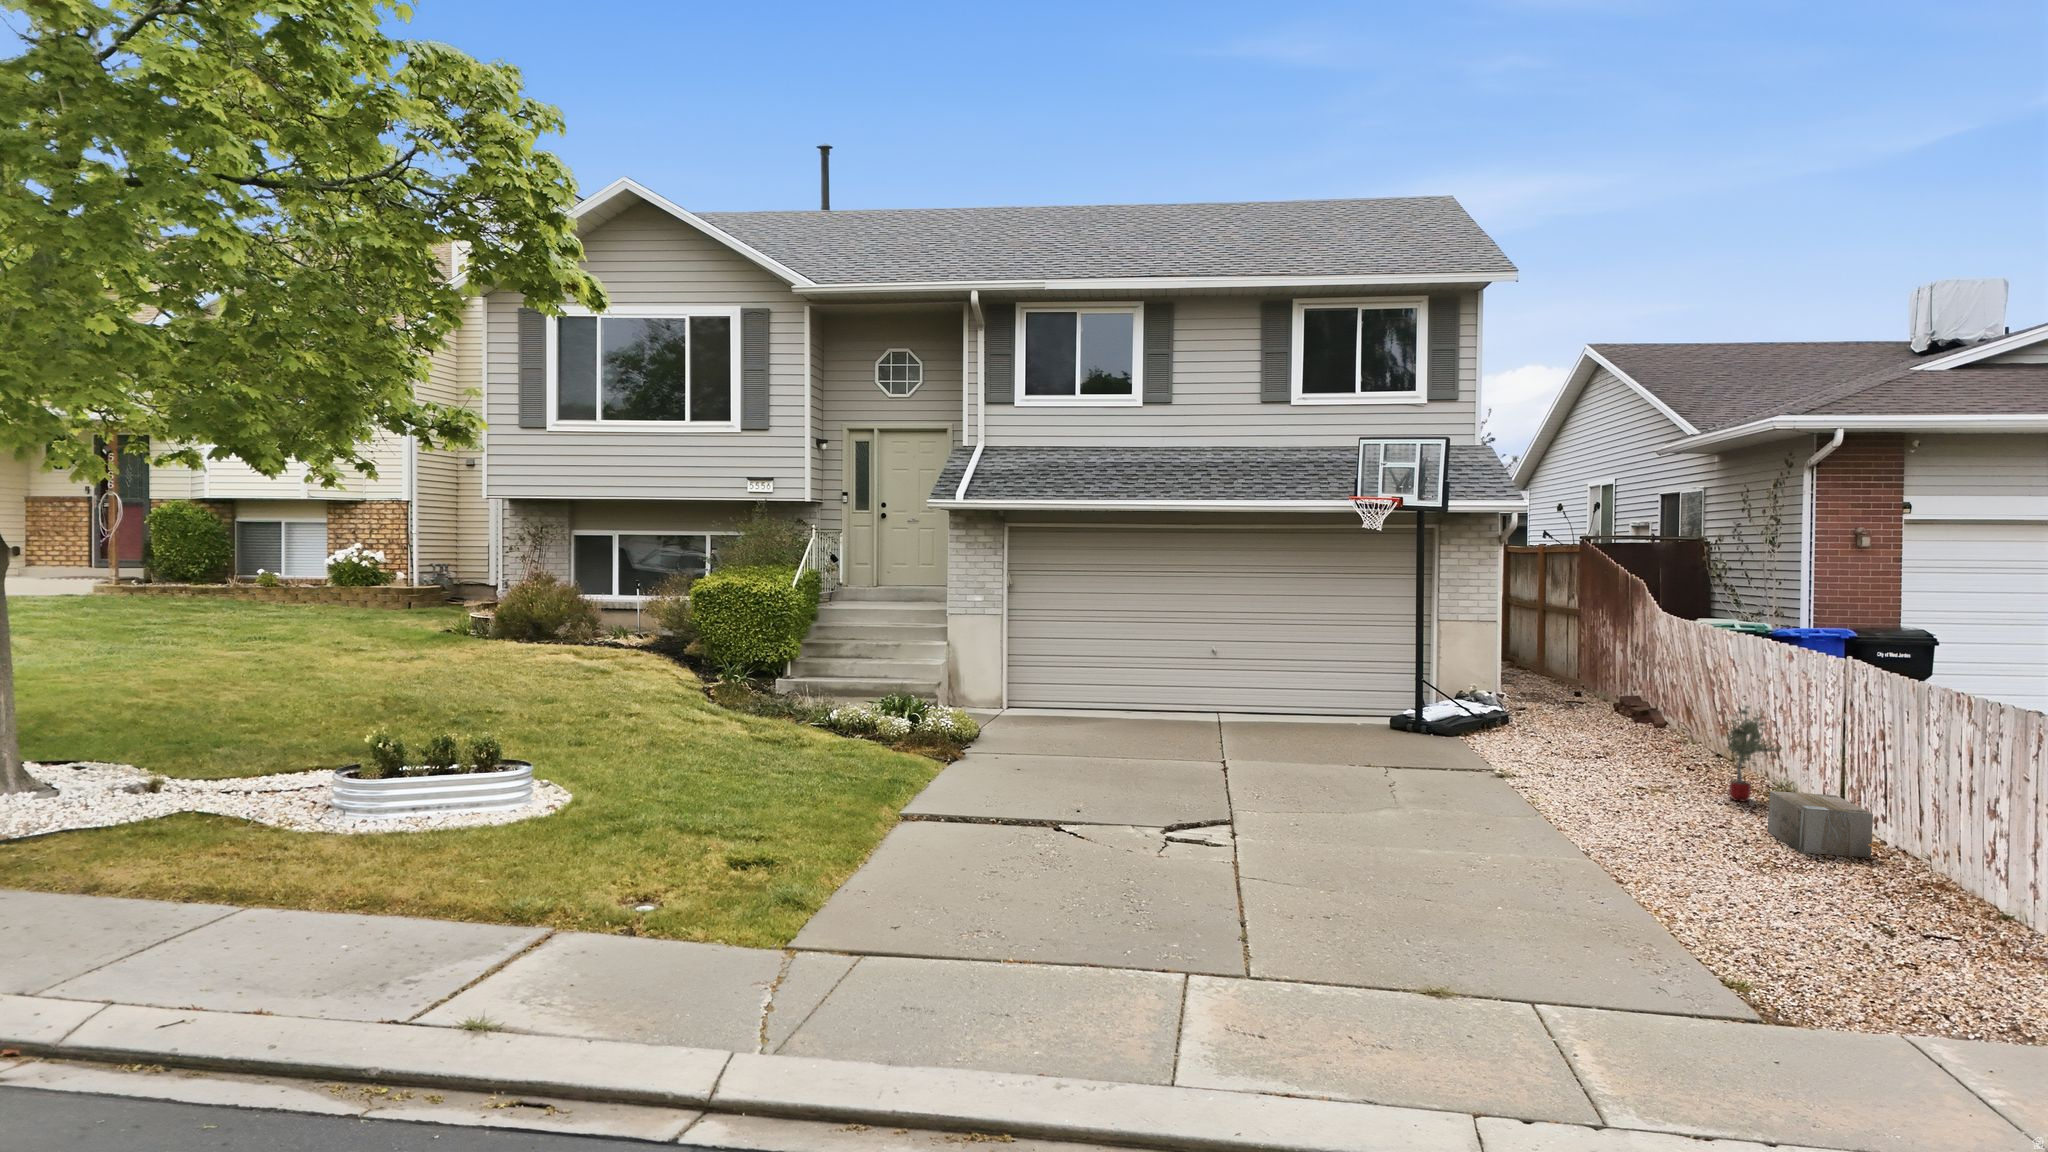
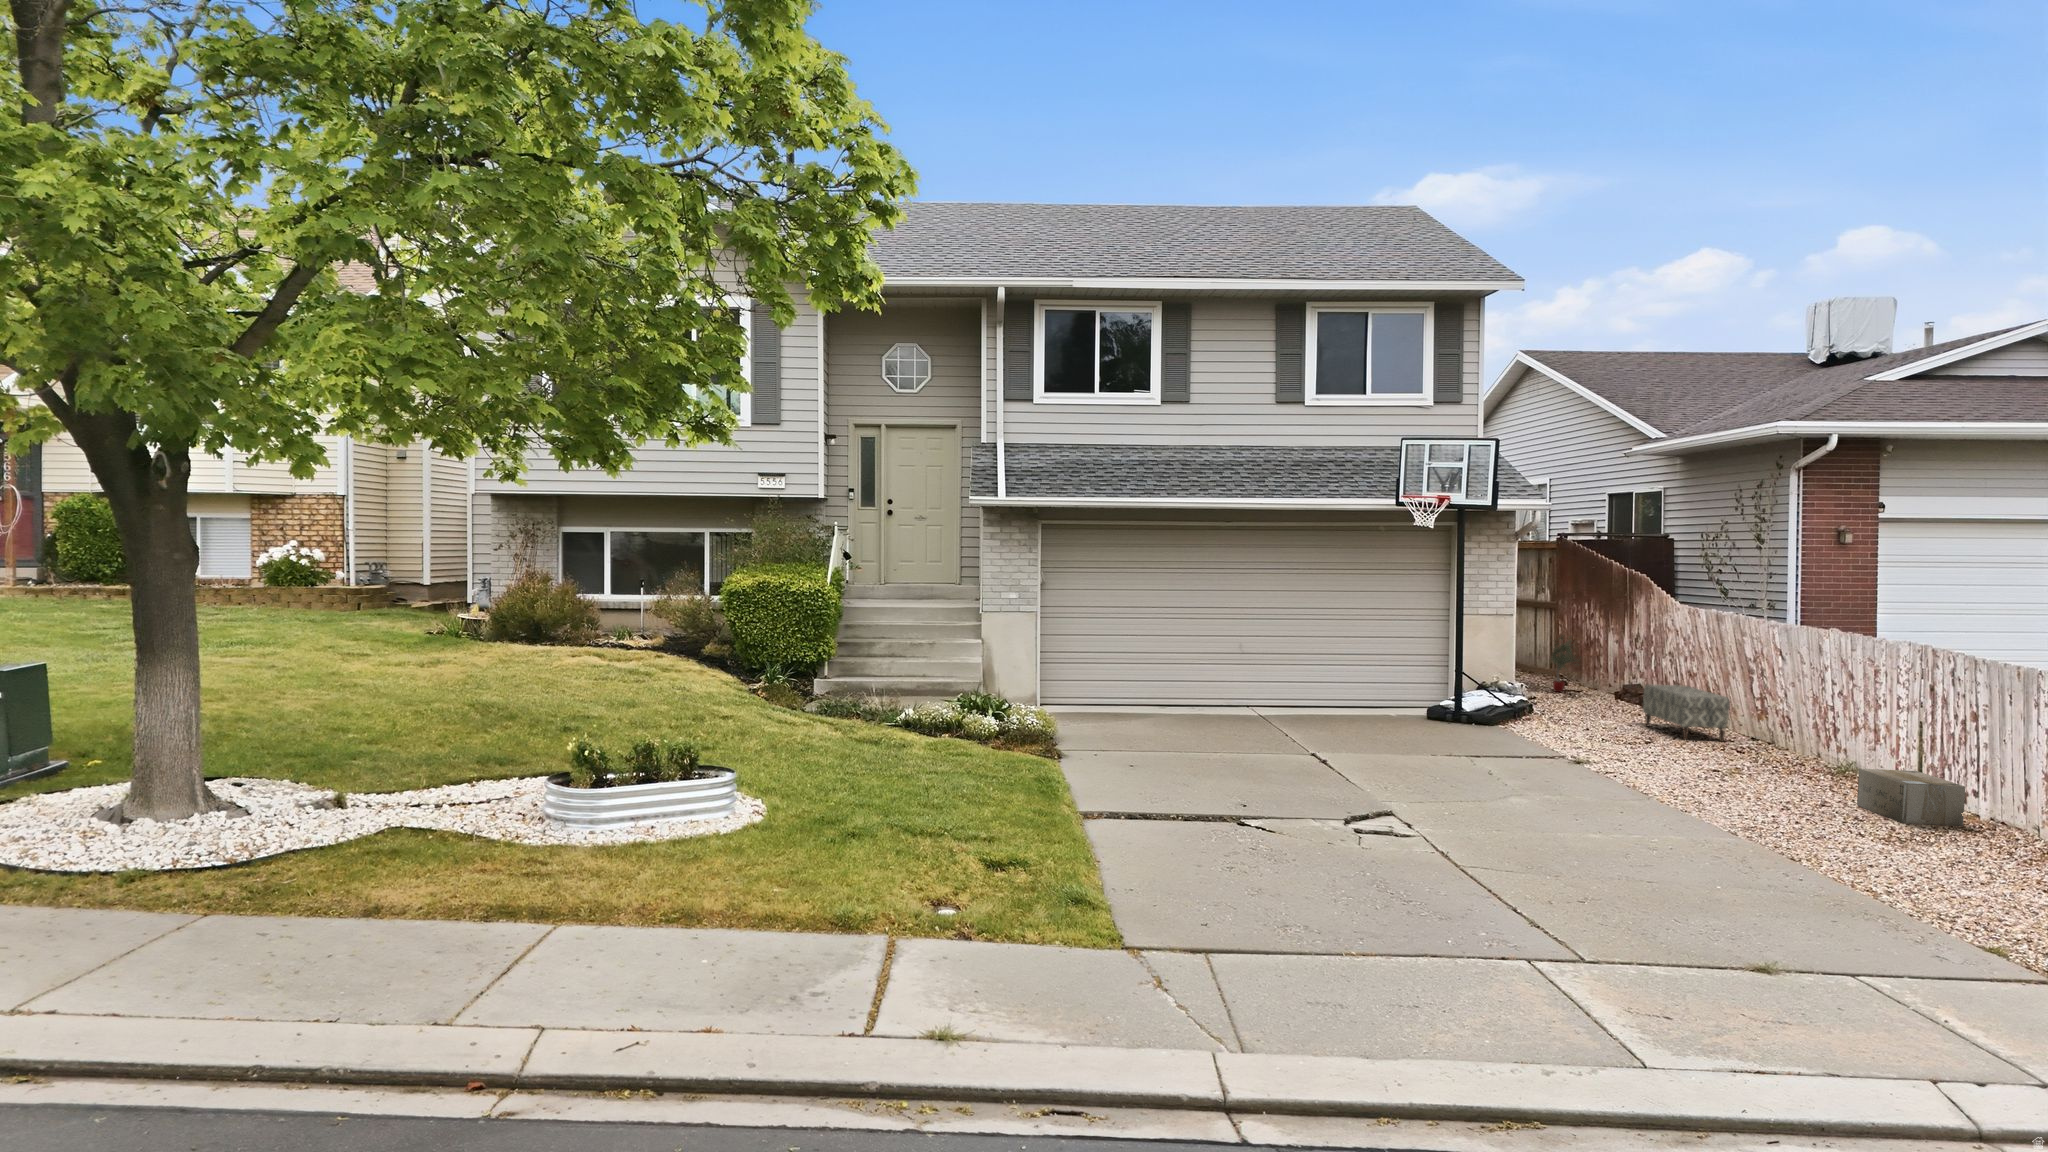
bench: none [1619,695,1700,759] -> present [1643,684,1730,742]
potted tree: present [1727,706,1783,802] -> present [1551,636,1580,692]

